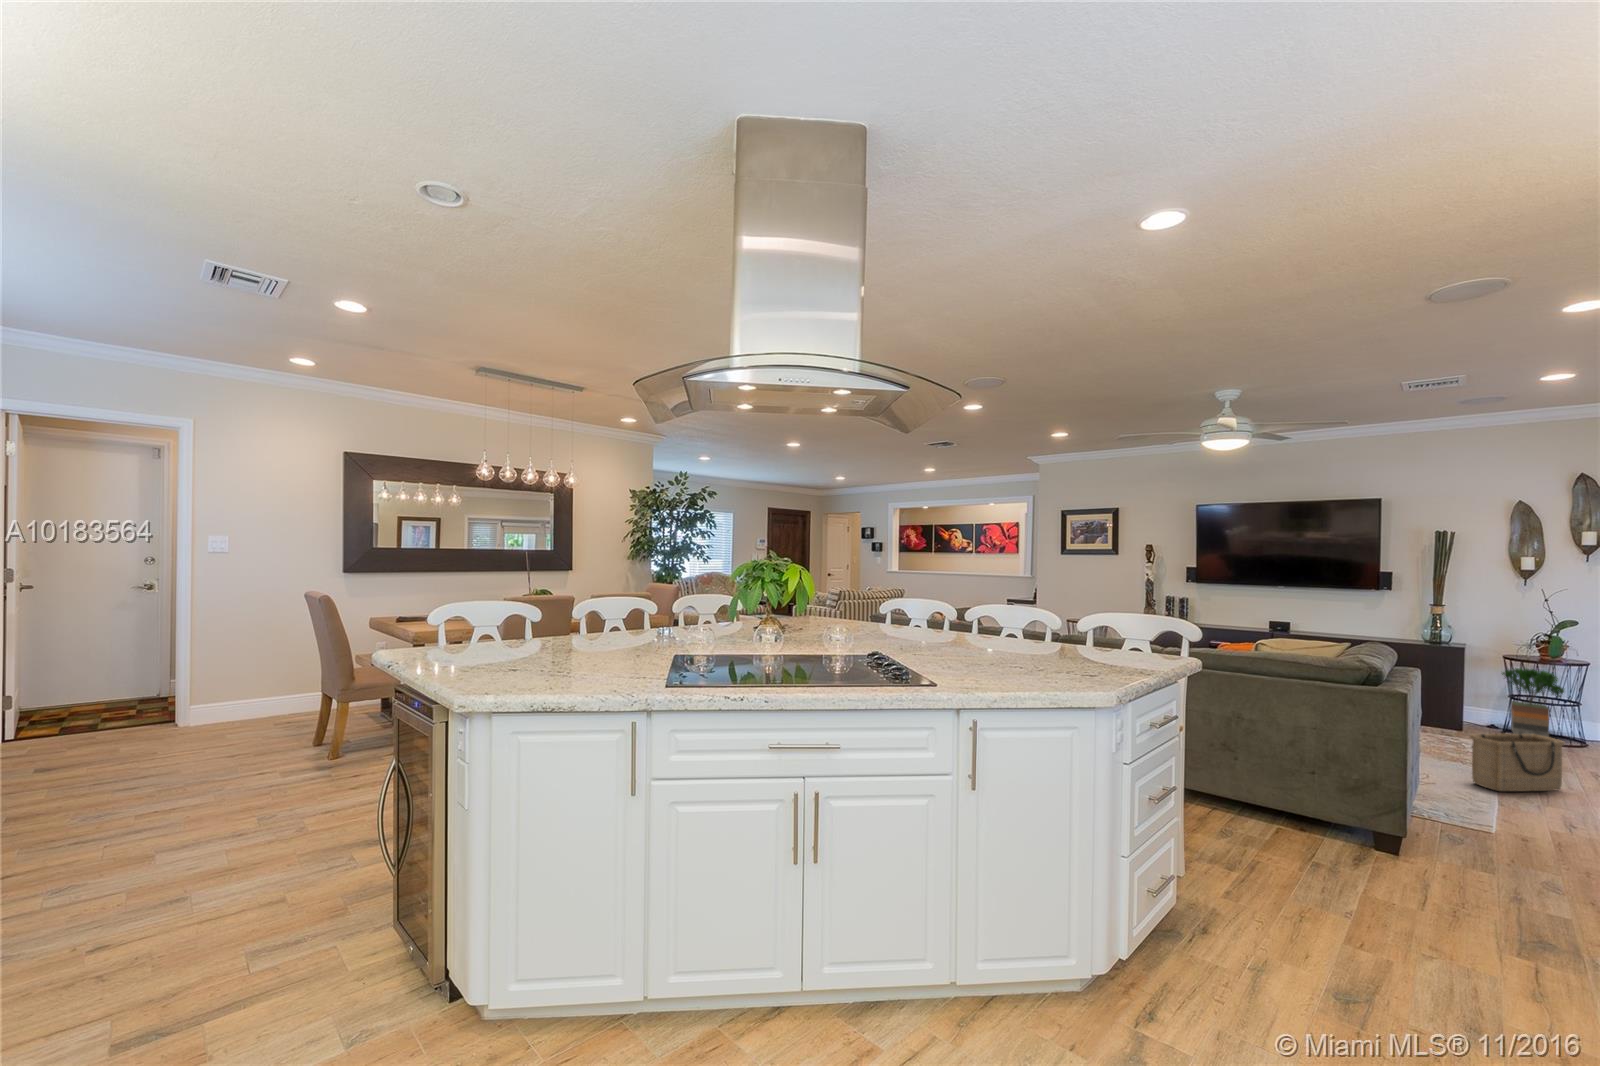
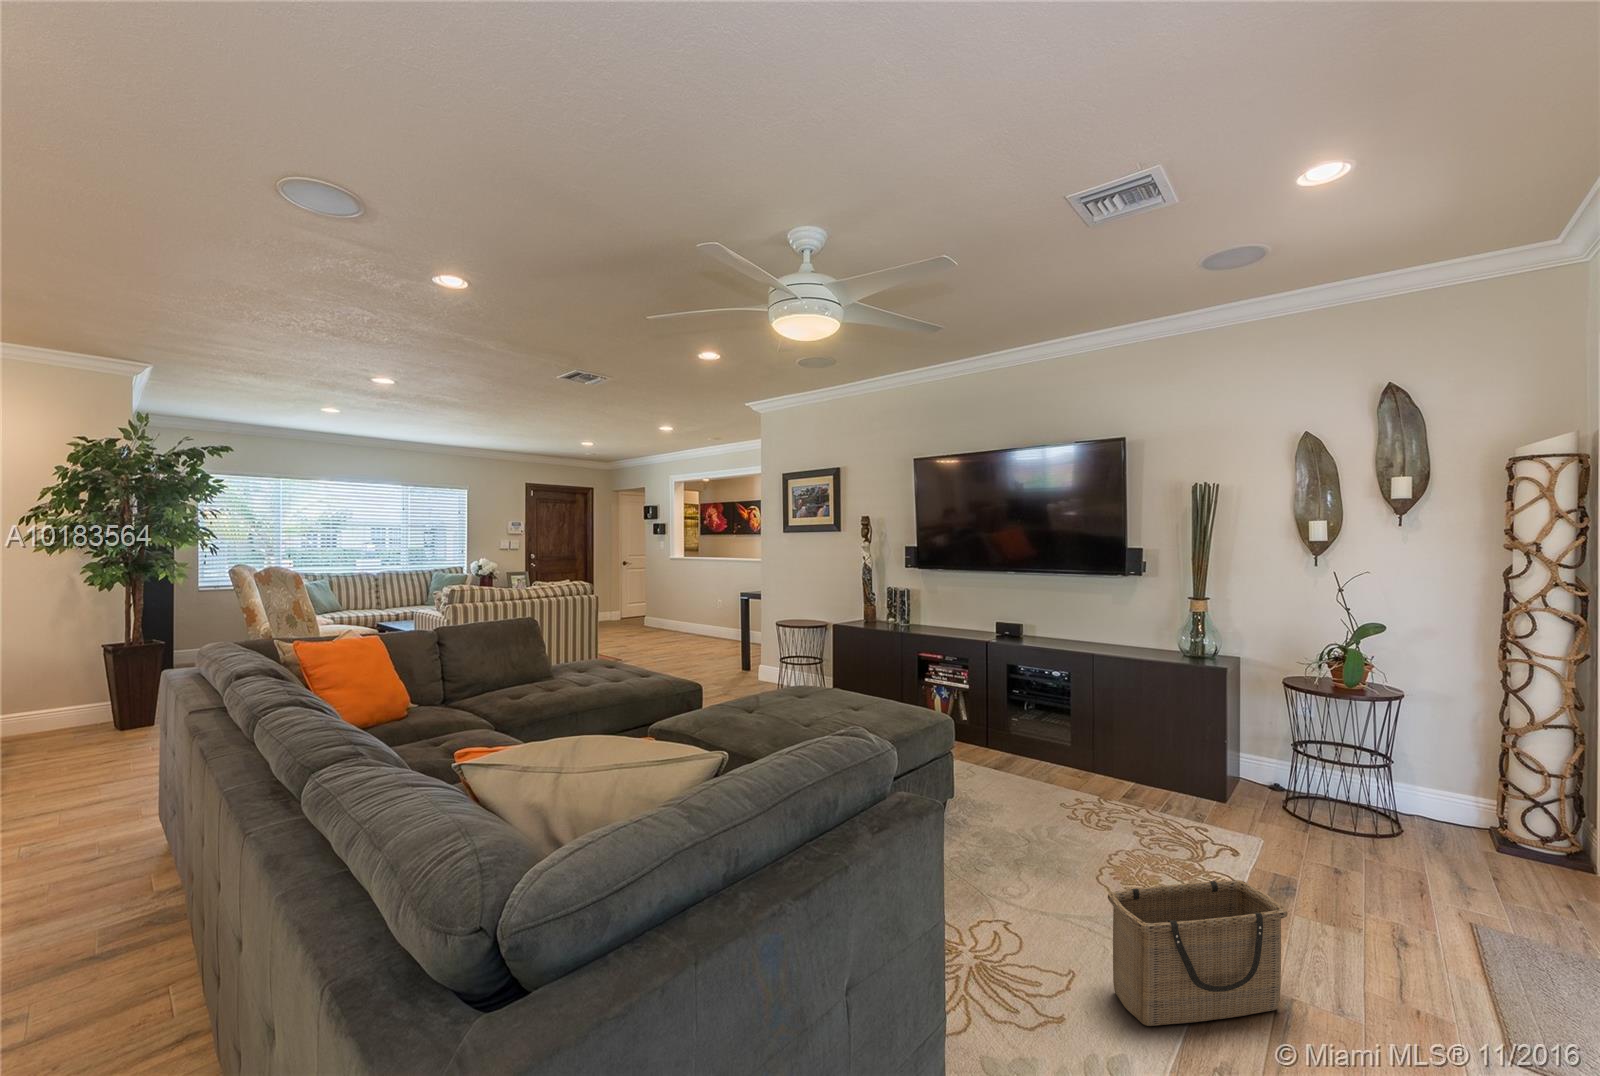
potted tree: present [1502,668,1564,737] -> none [1273,697,1366,818]

